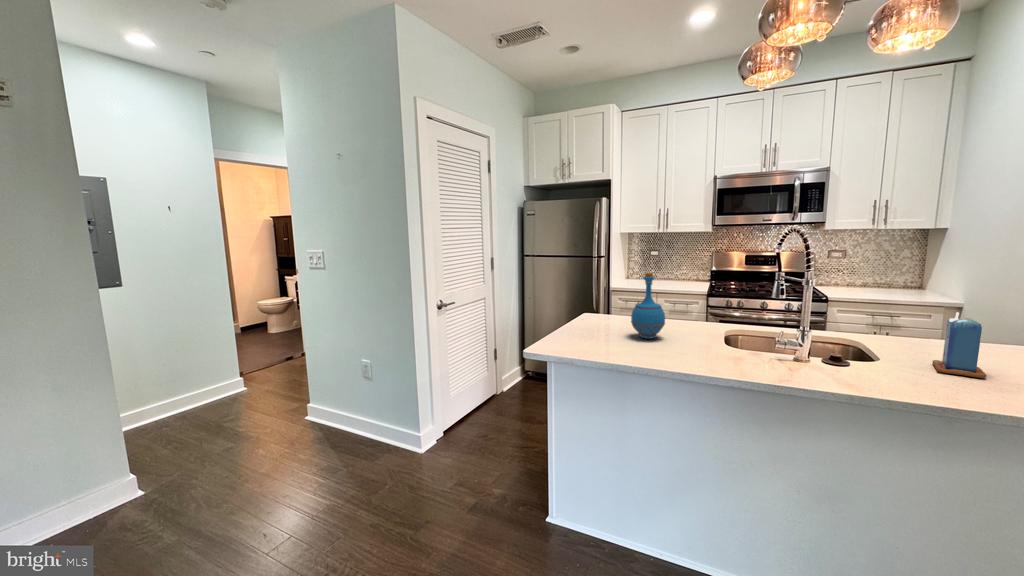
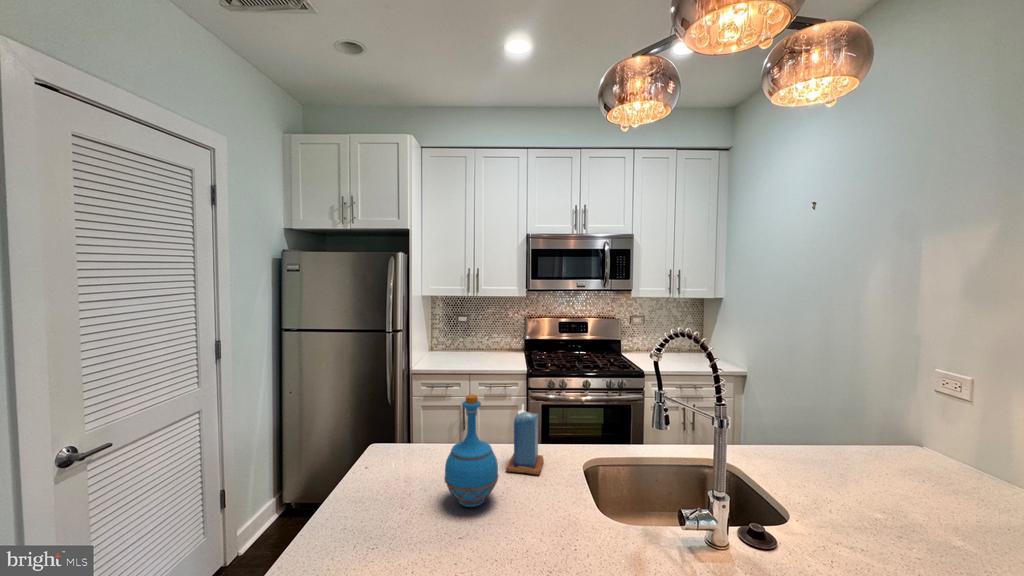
candle: present [933,312,986,378] -> present [506,405,544,475]

